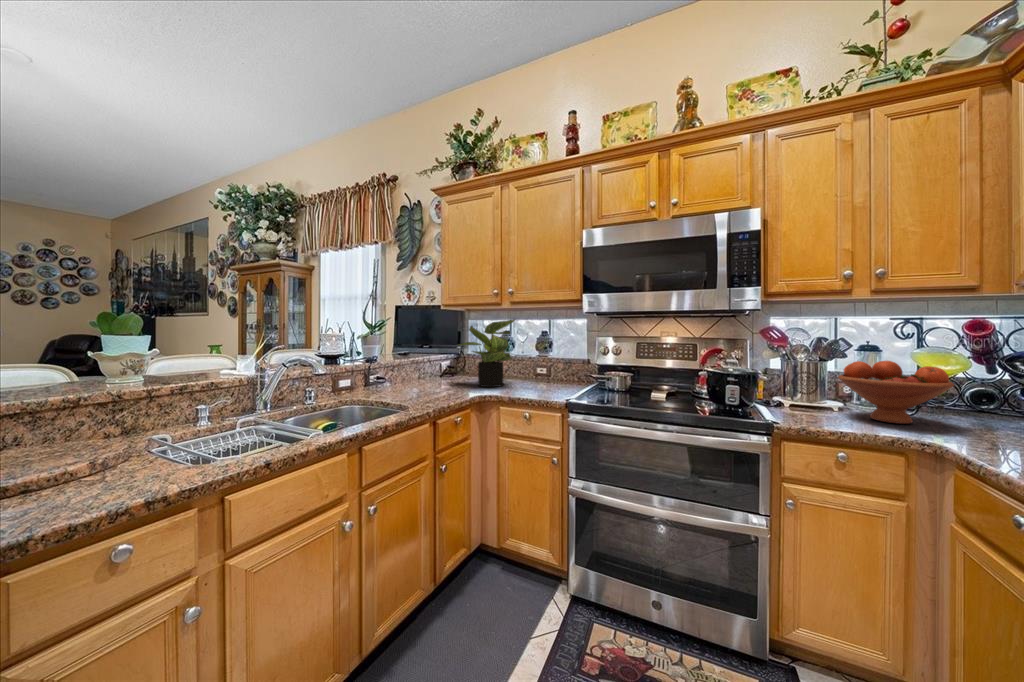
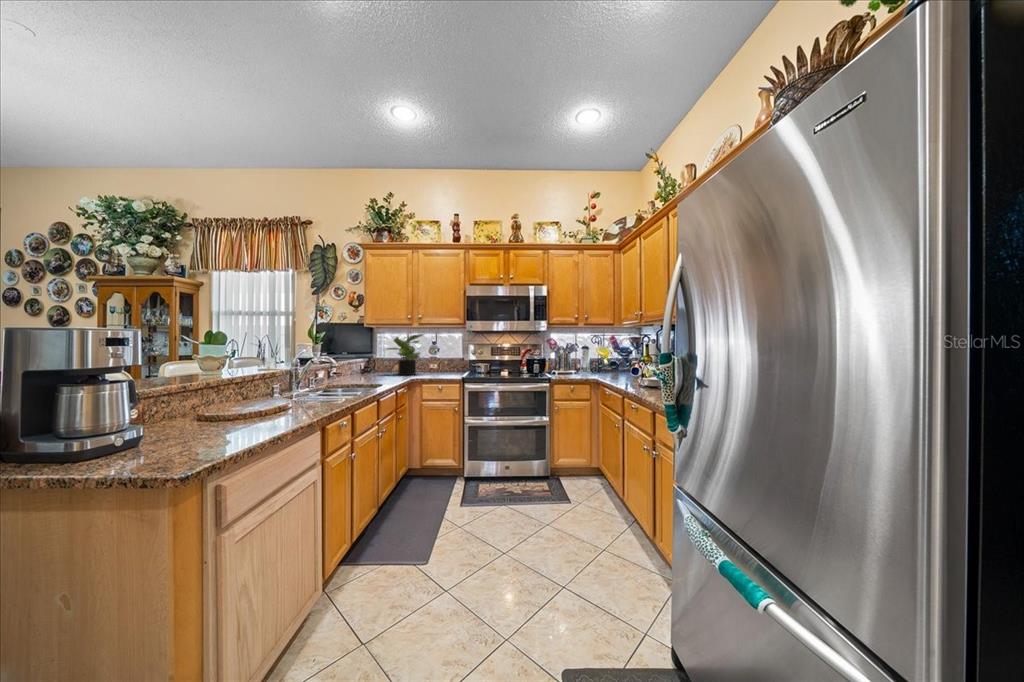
fruit bowl: present [838,361,954,424] -> none [574,352,605,375]

